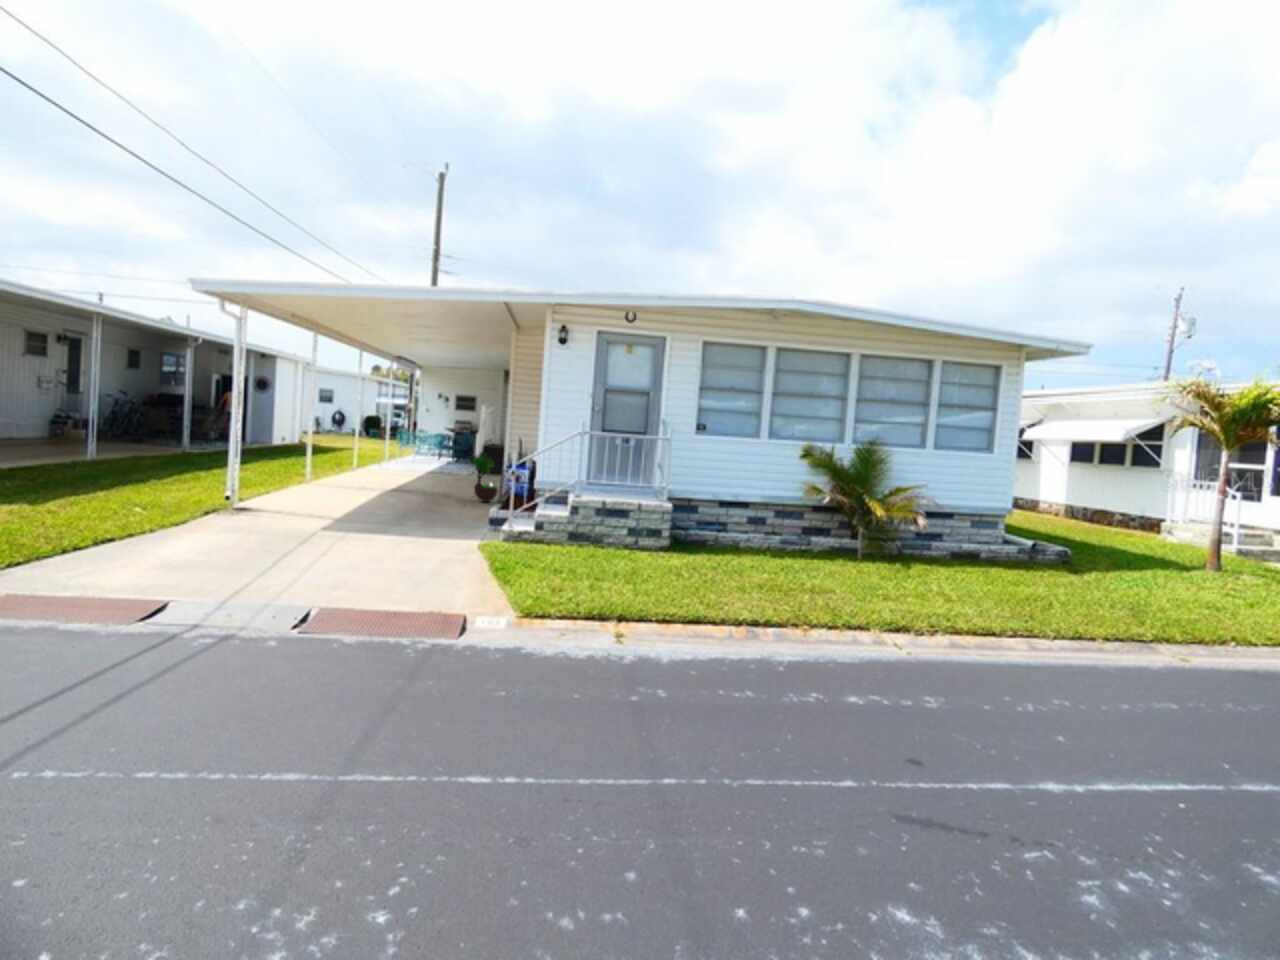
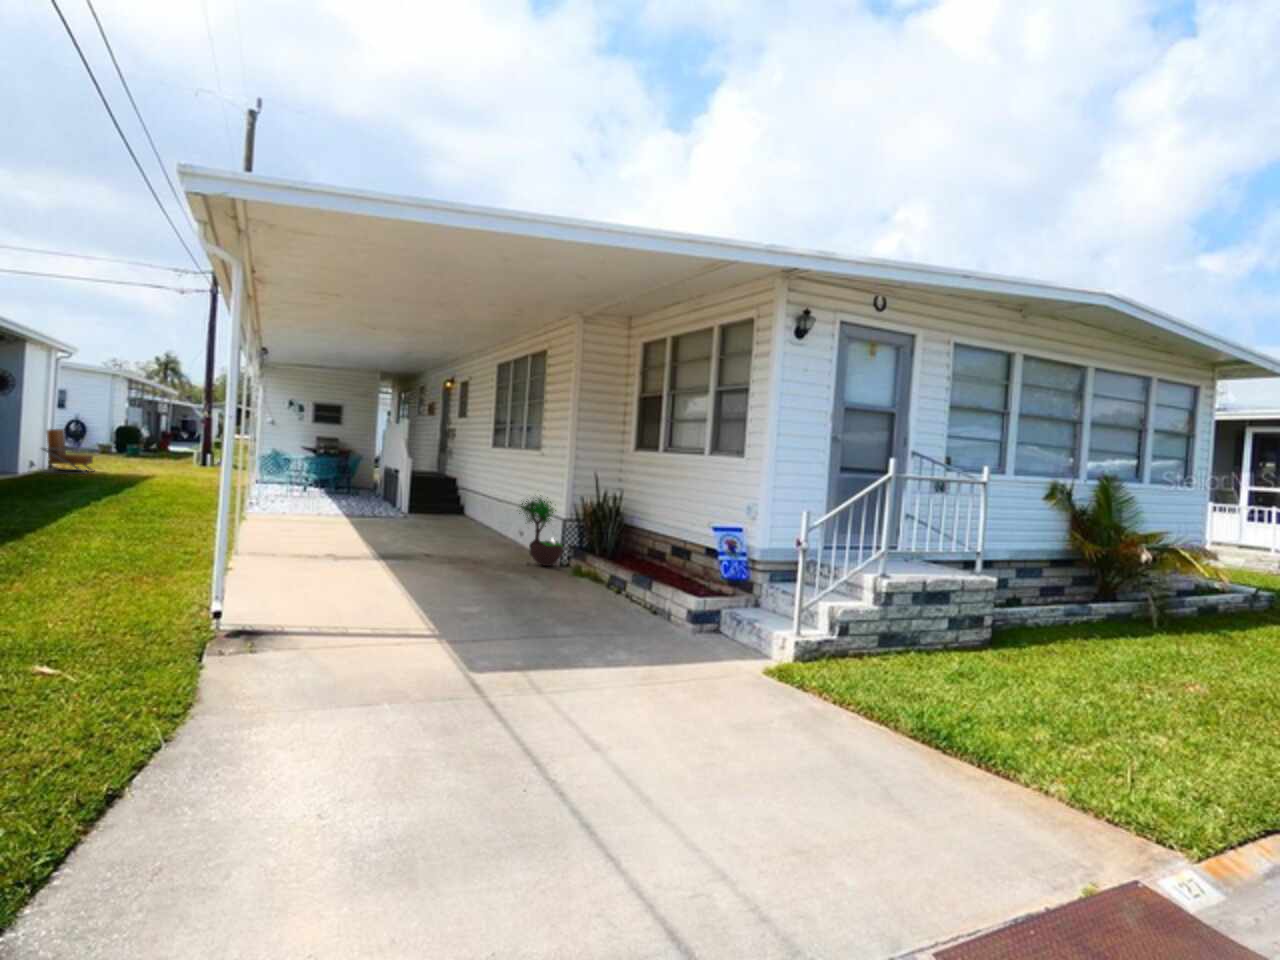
lounge chair: none [283,415,320,446] -> present [42,429,93,474]

